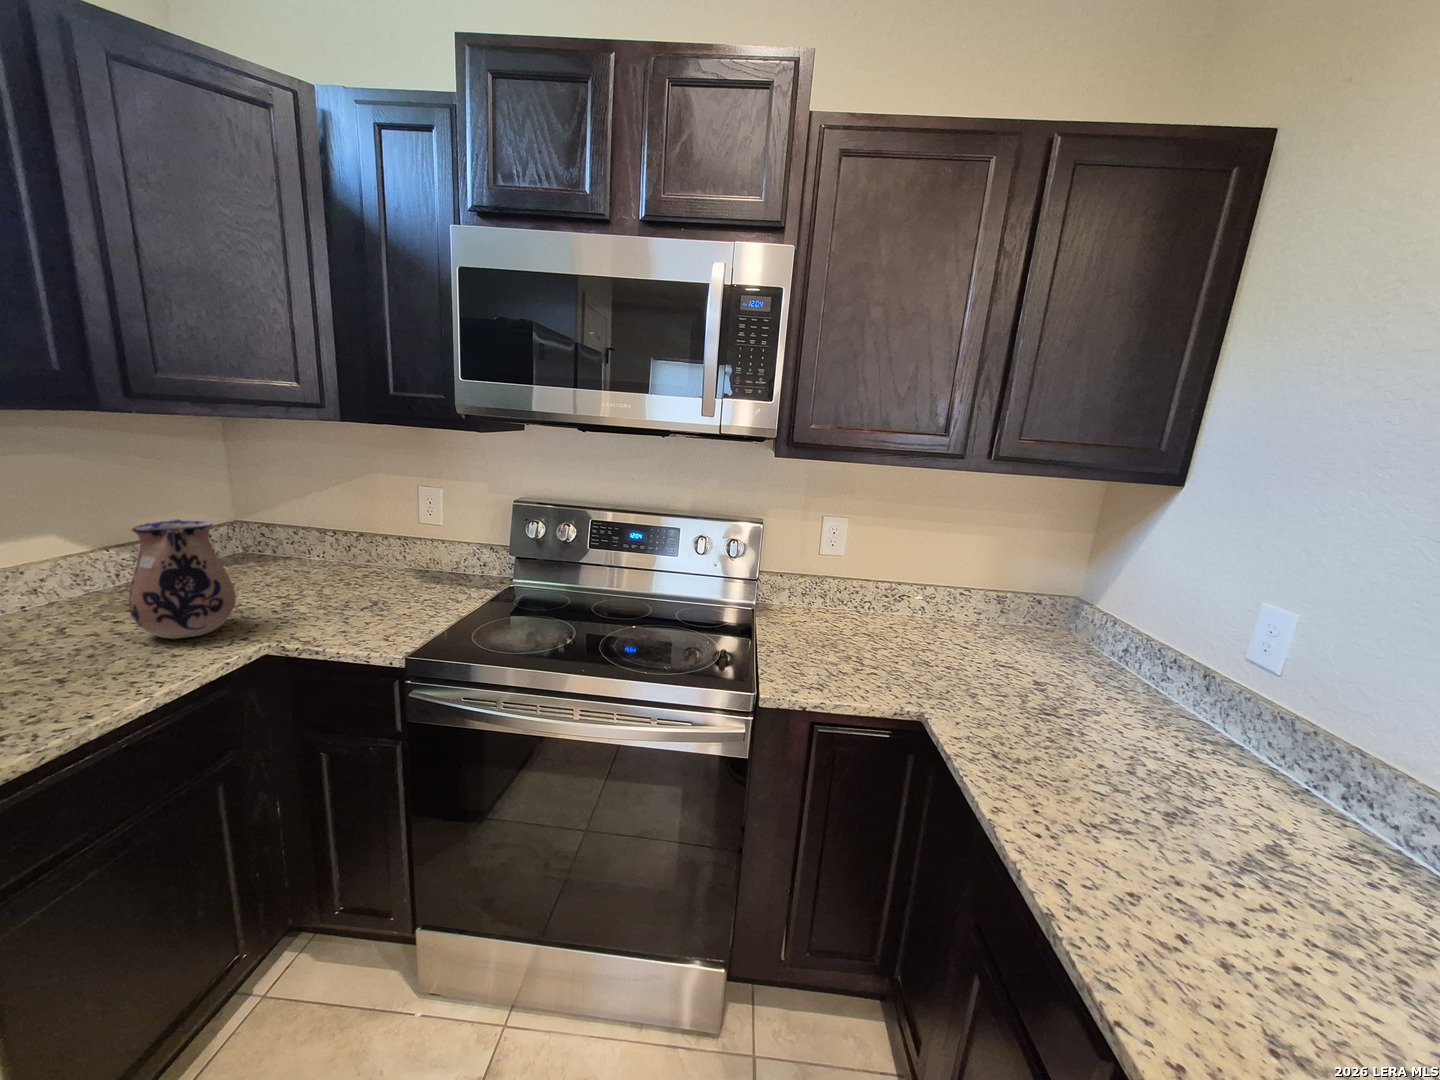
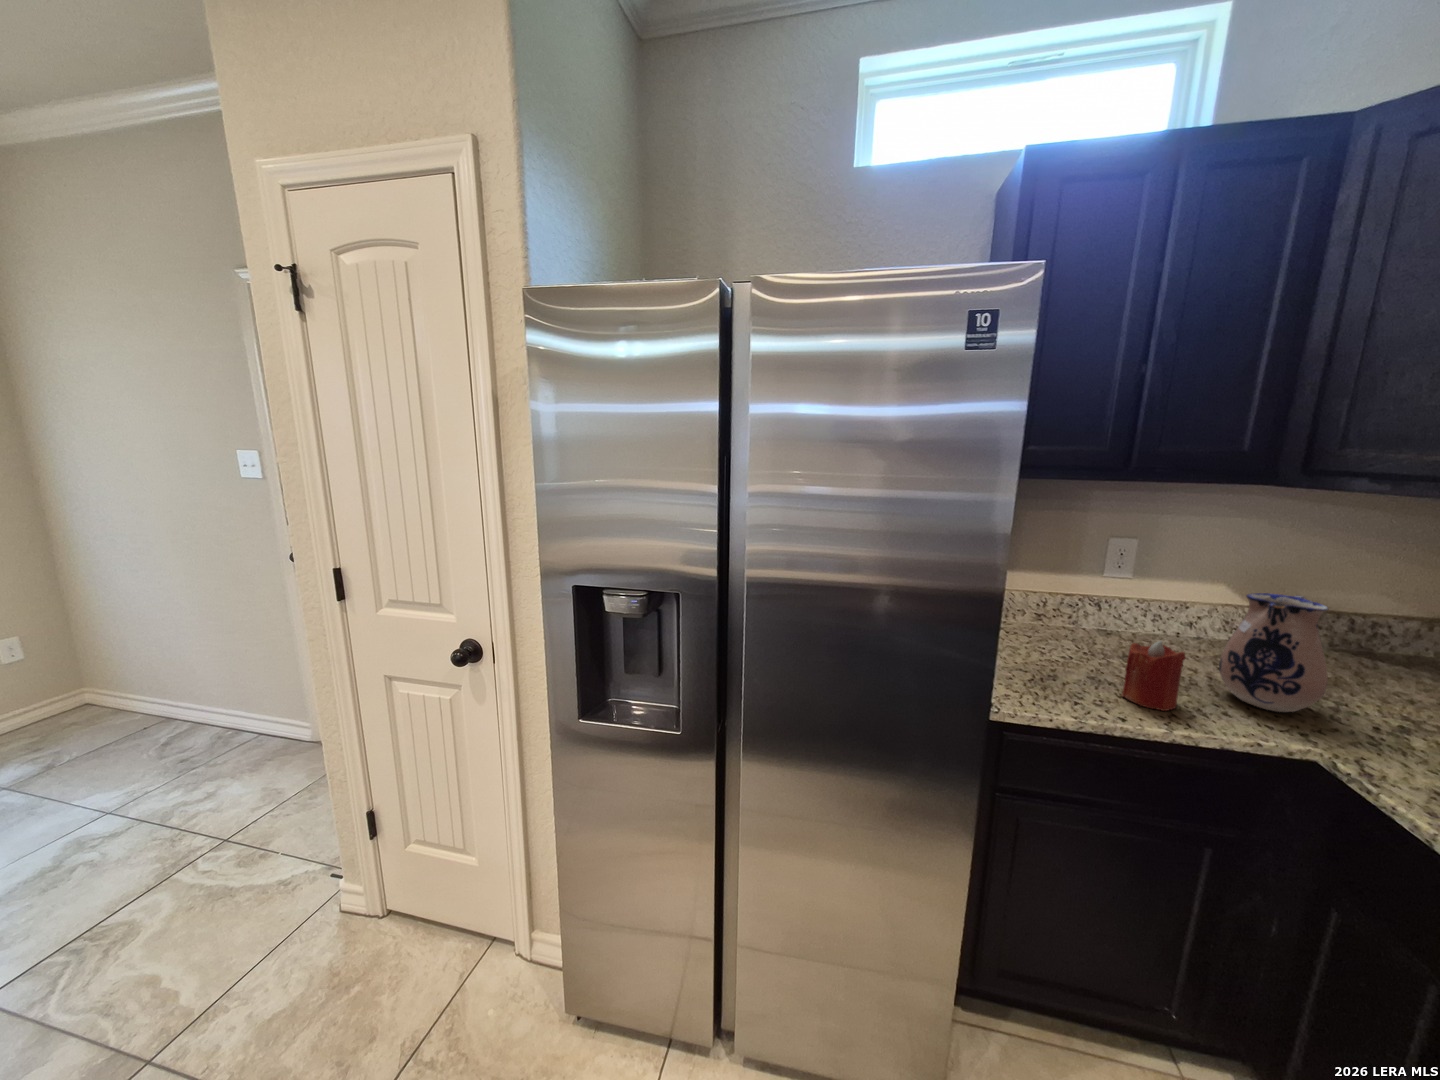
candle: none [35,607,126,698] -> present [1122,641,1185,711]

